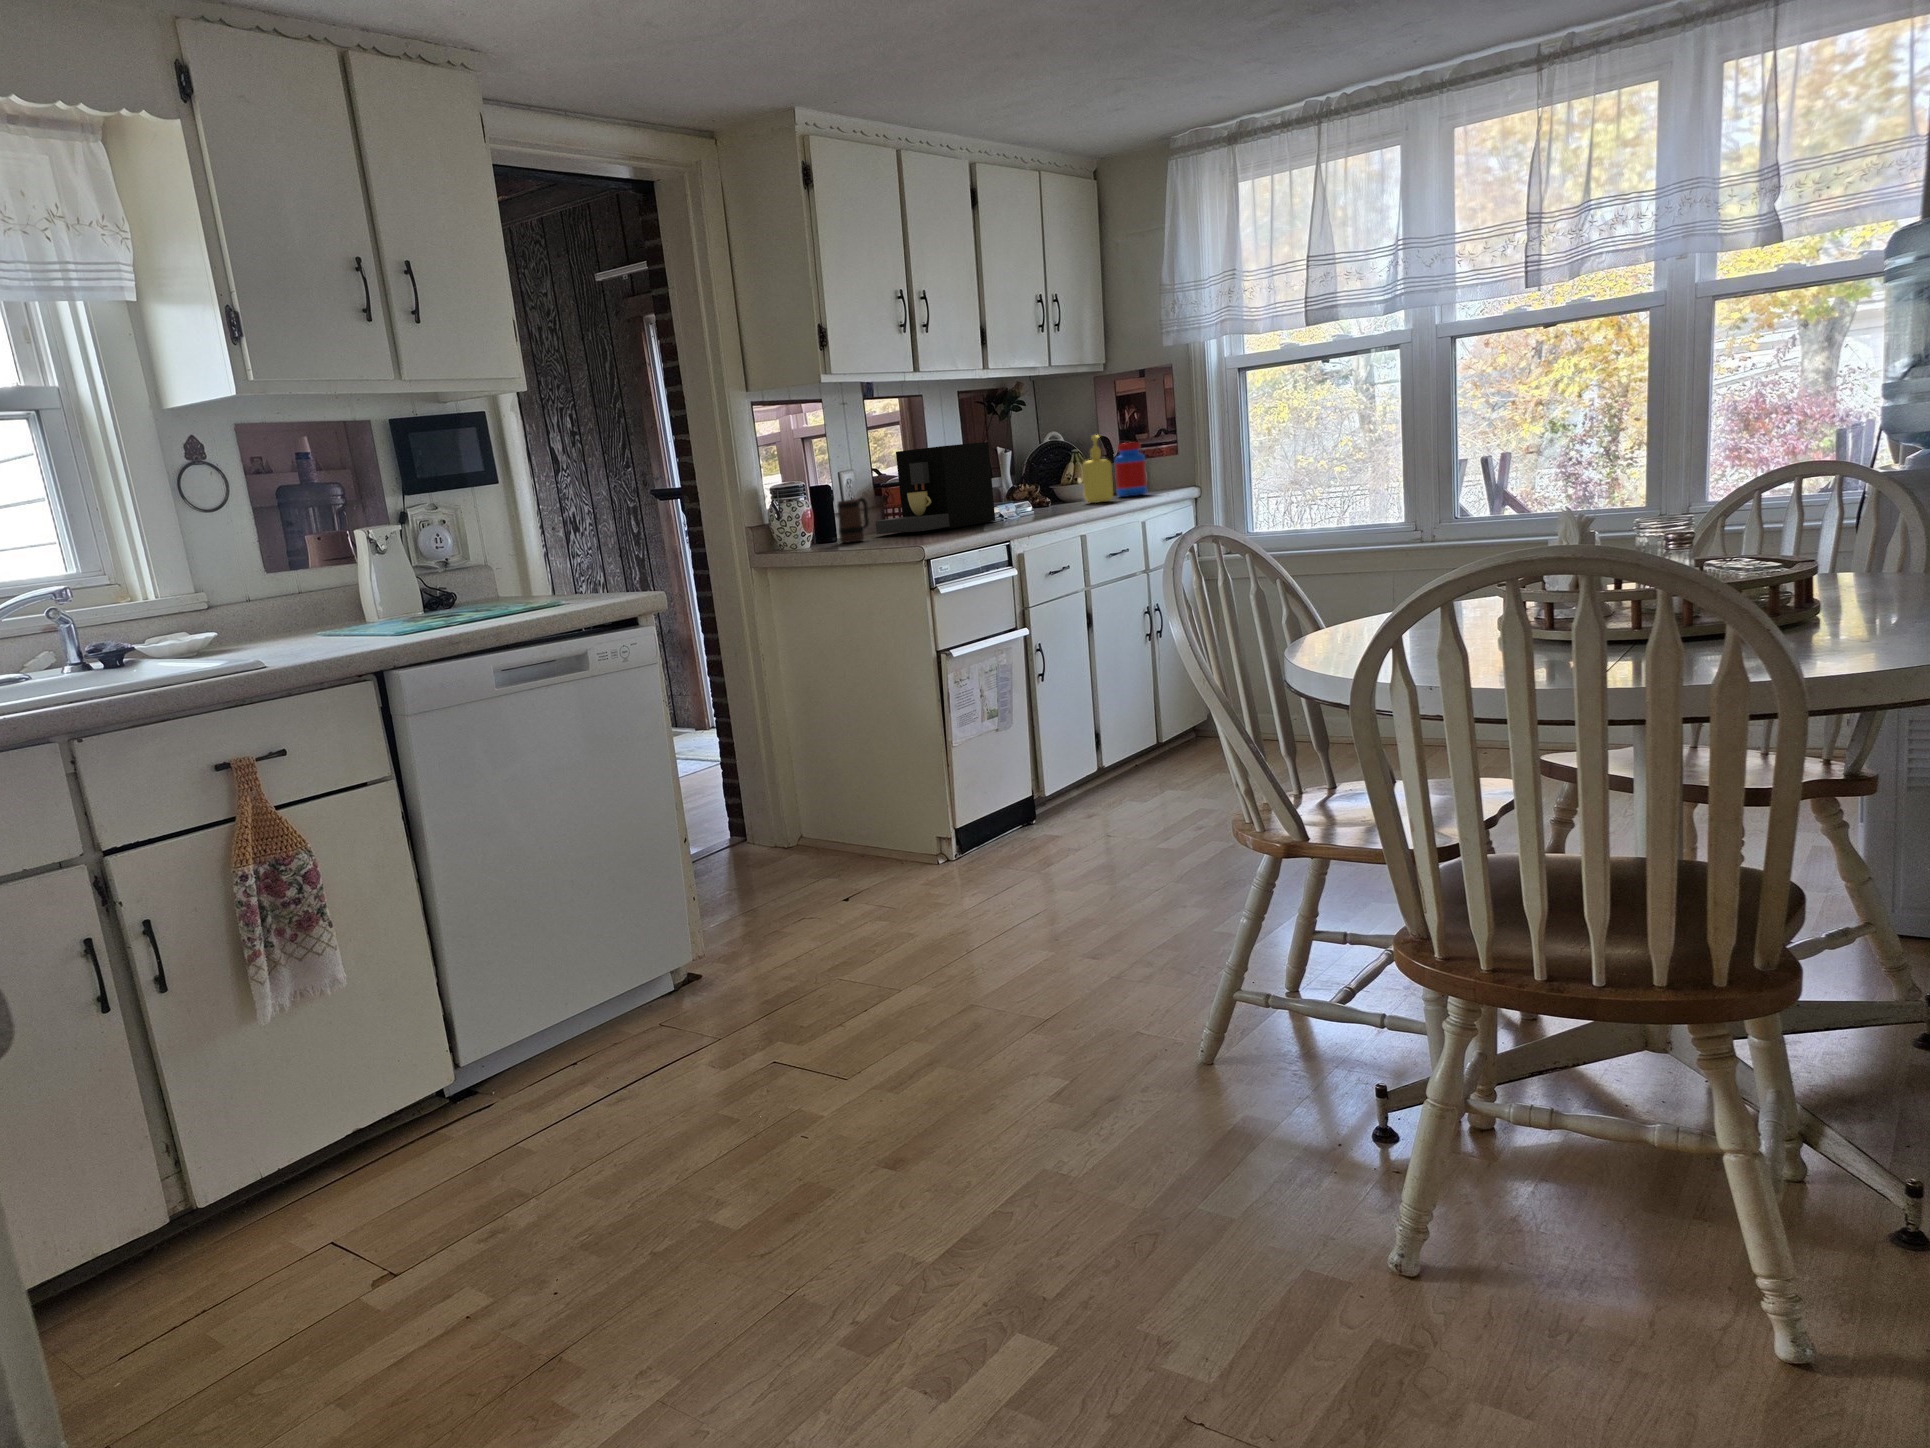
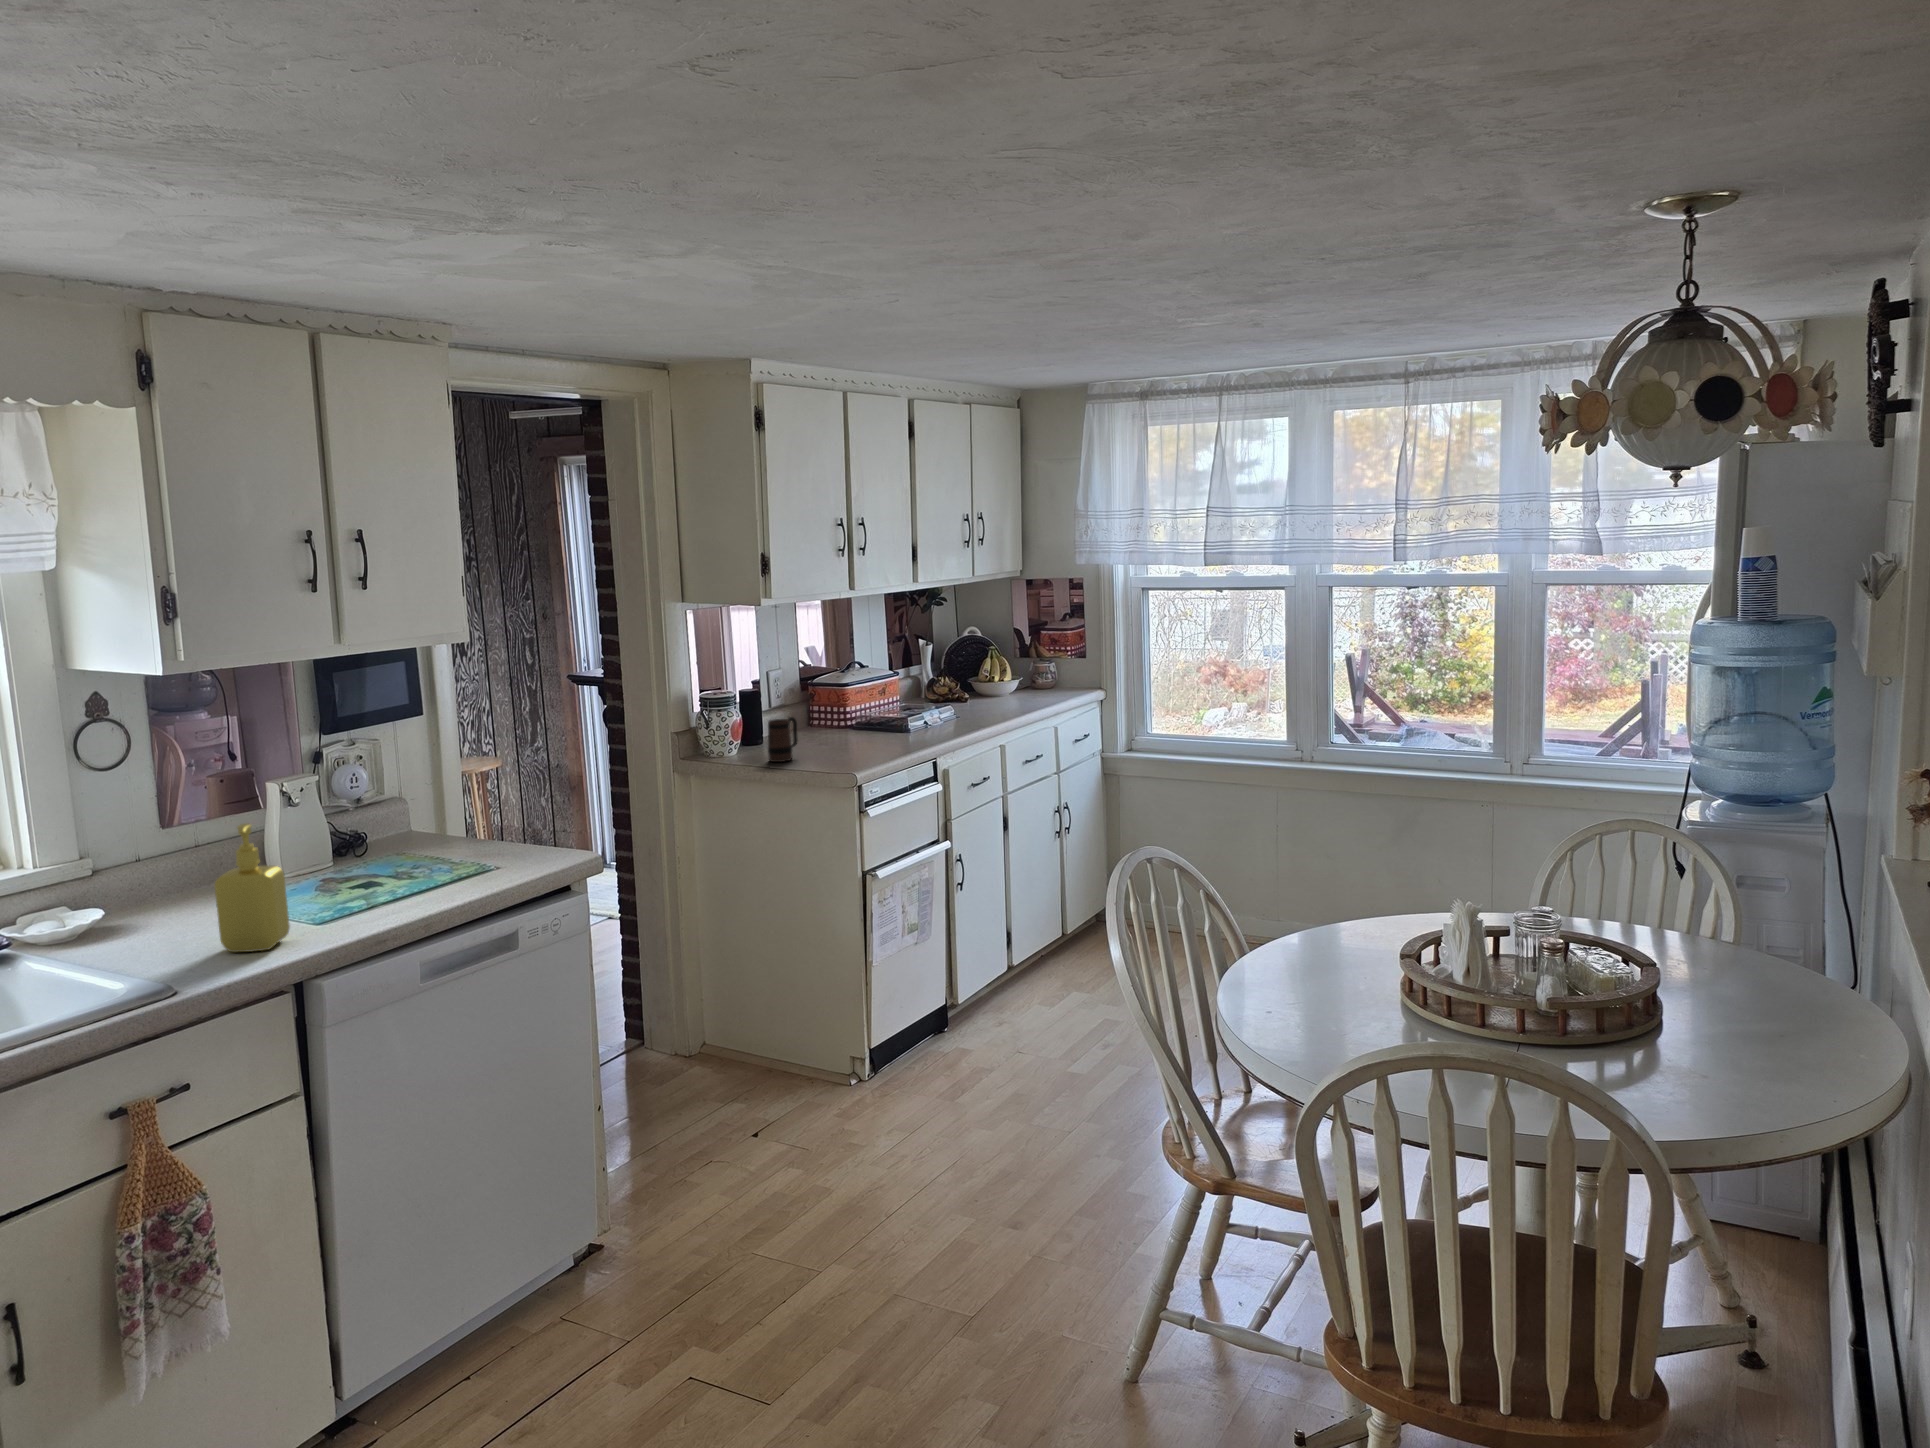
soap dispenser: present [1082,435,1113,503] -> present [215,824,290,952]
coffee maker: present [875,442,995,534] -> none [803,659,919,752]
jar: present [1115,442,1147,497] -> none [1030,647,1059,698]

